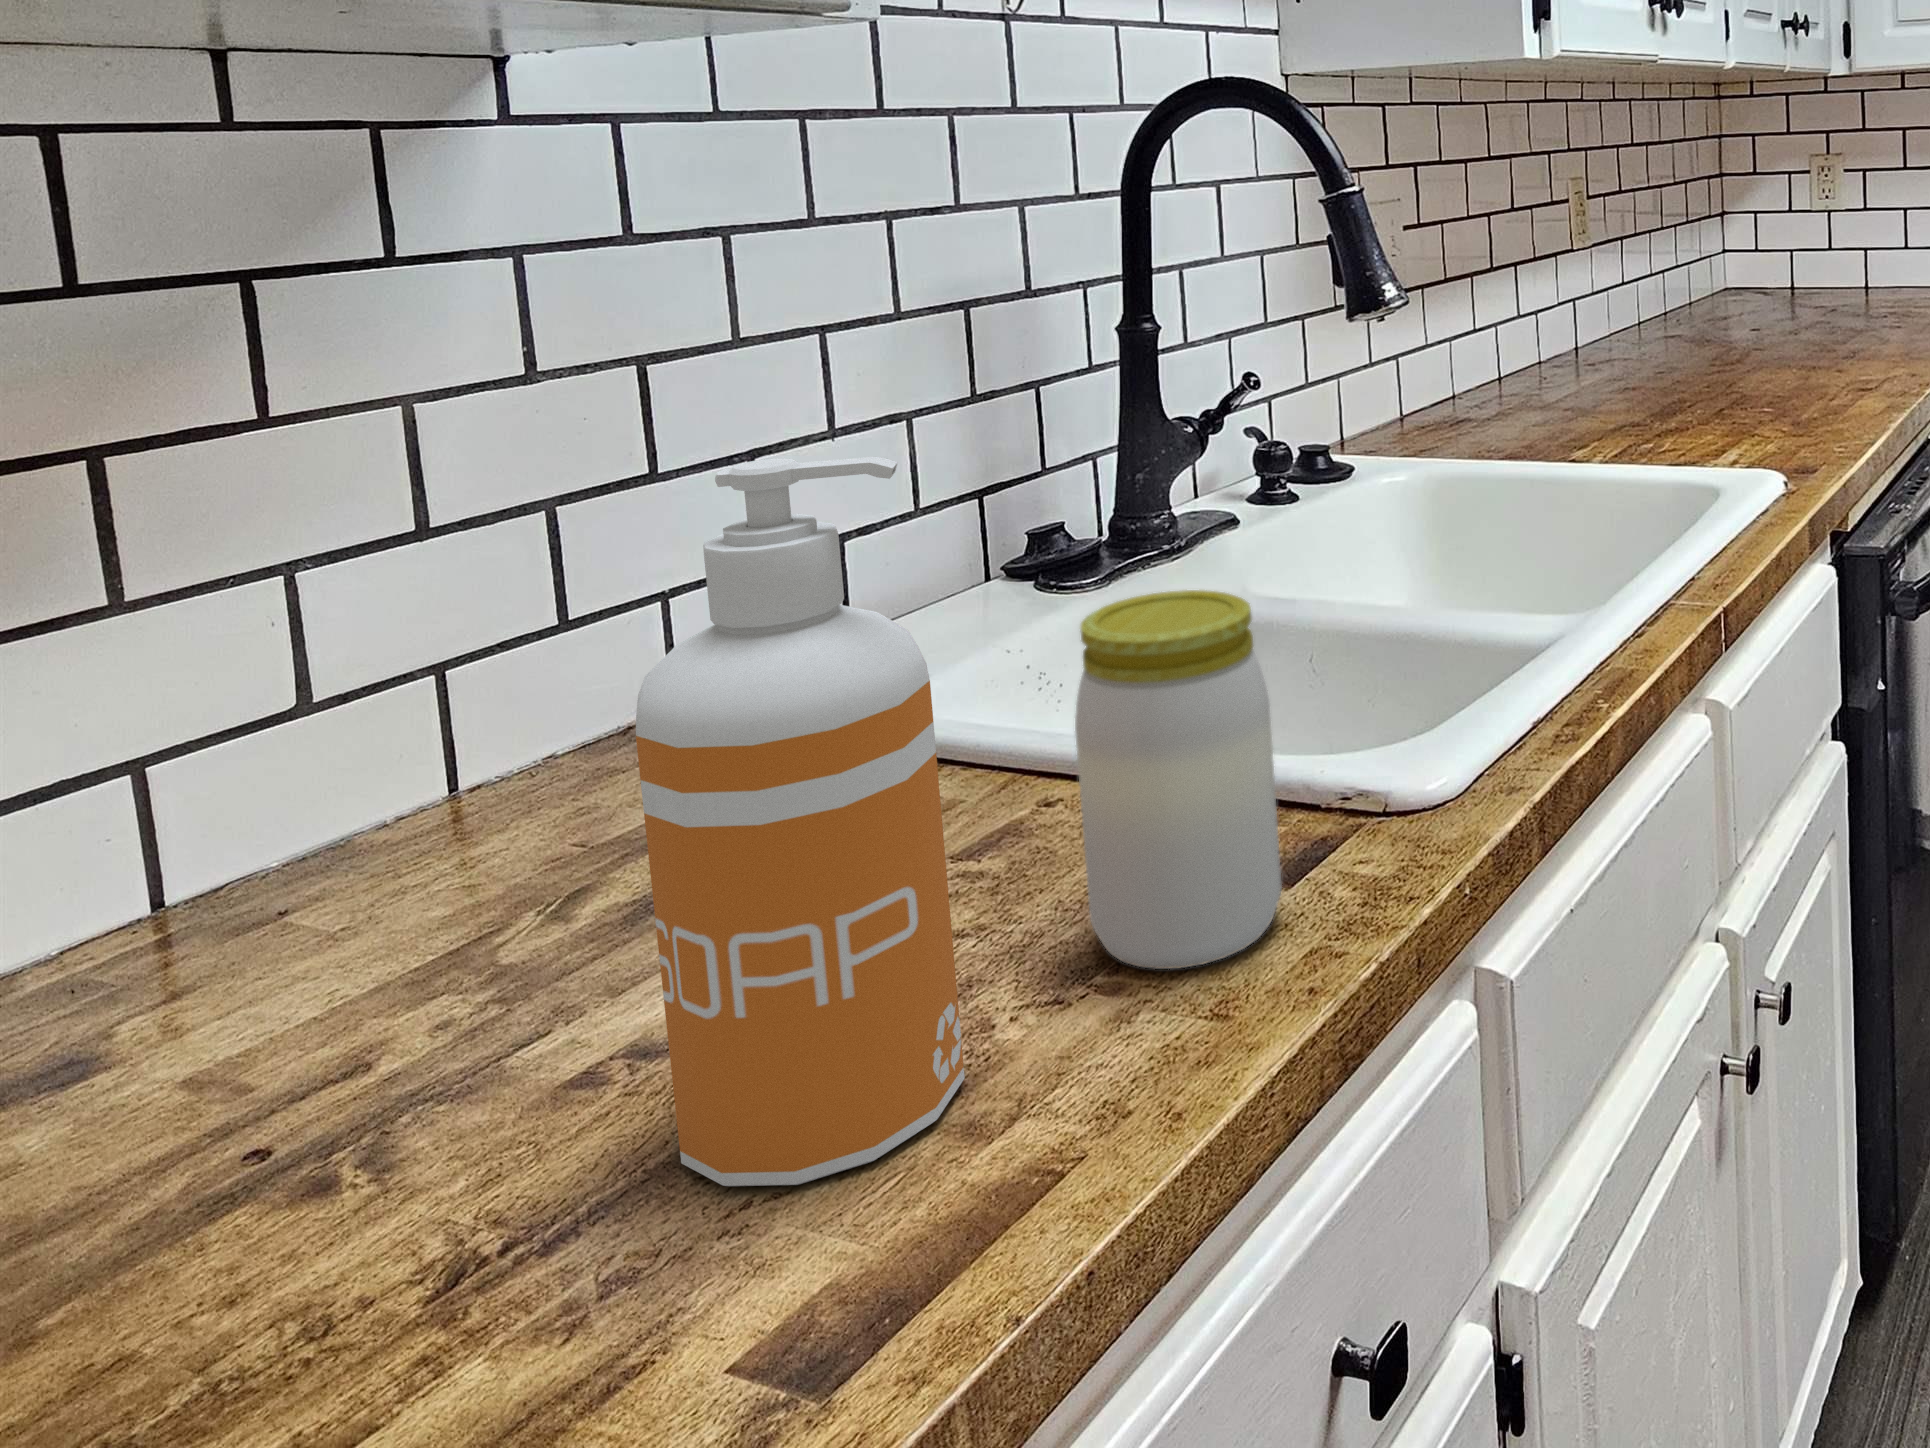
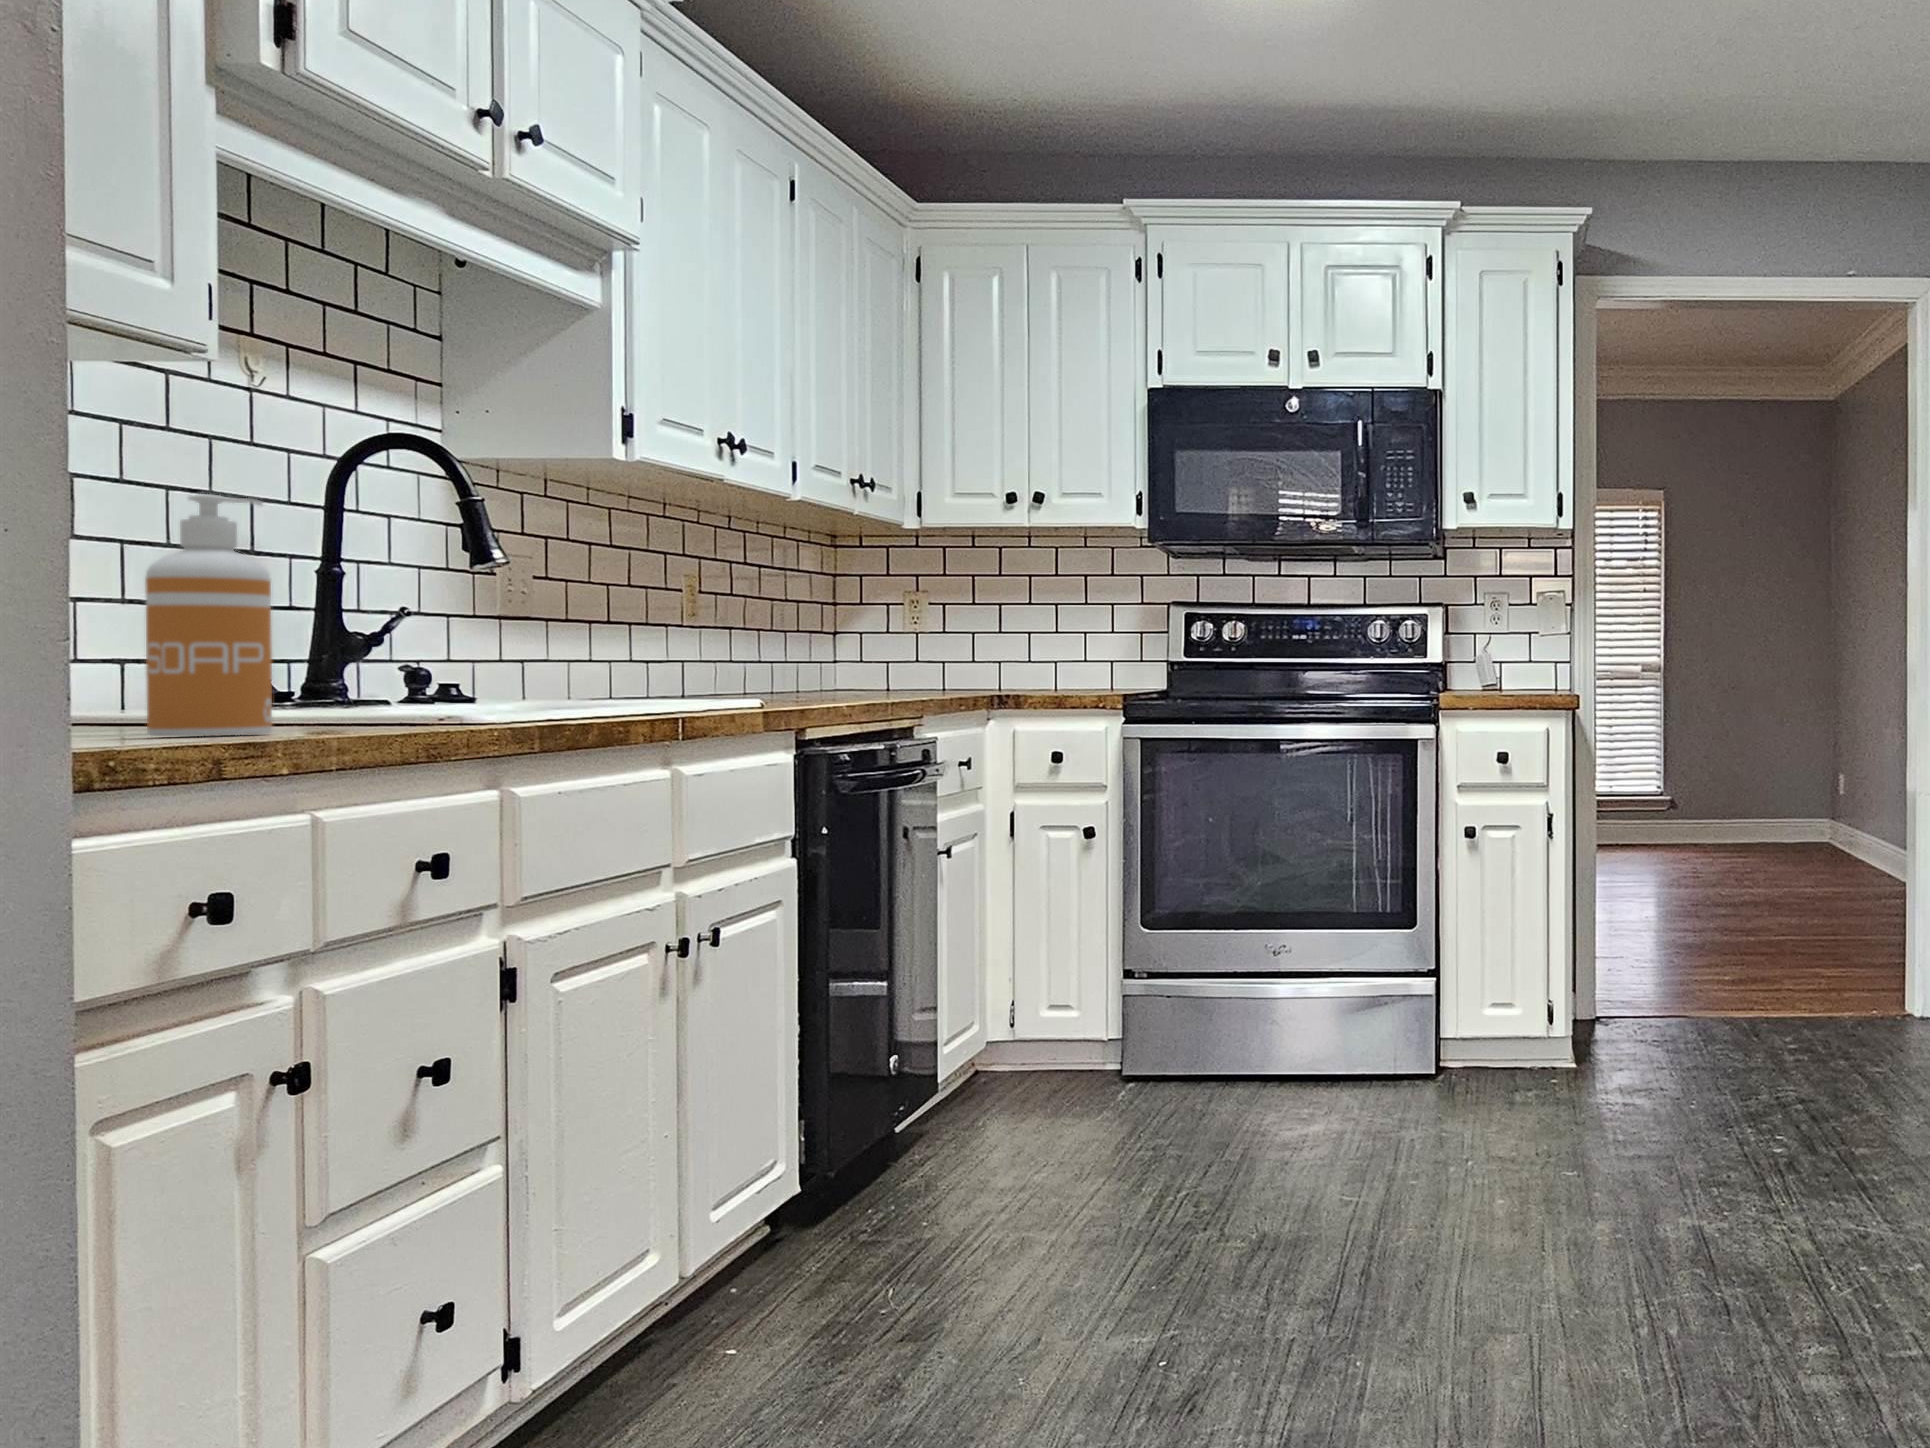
jar: present [1075,590,1282,969] -> none [320,597,414,730]

